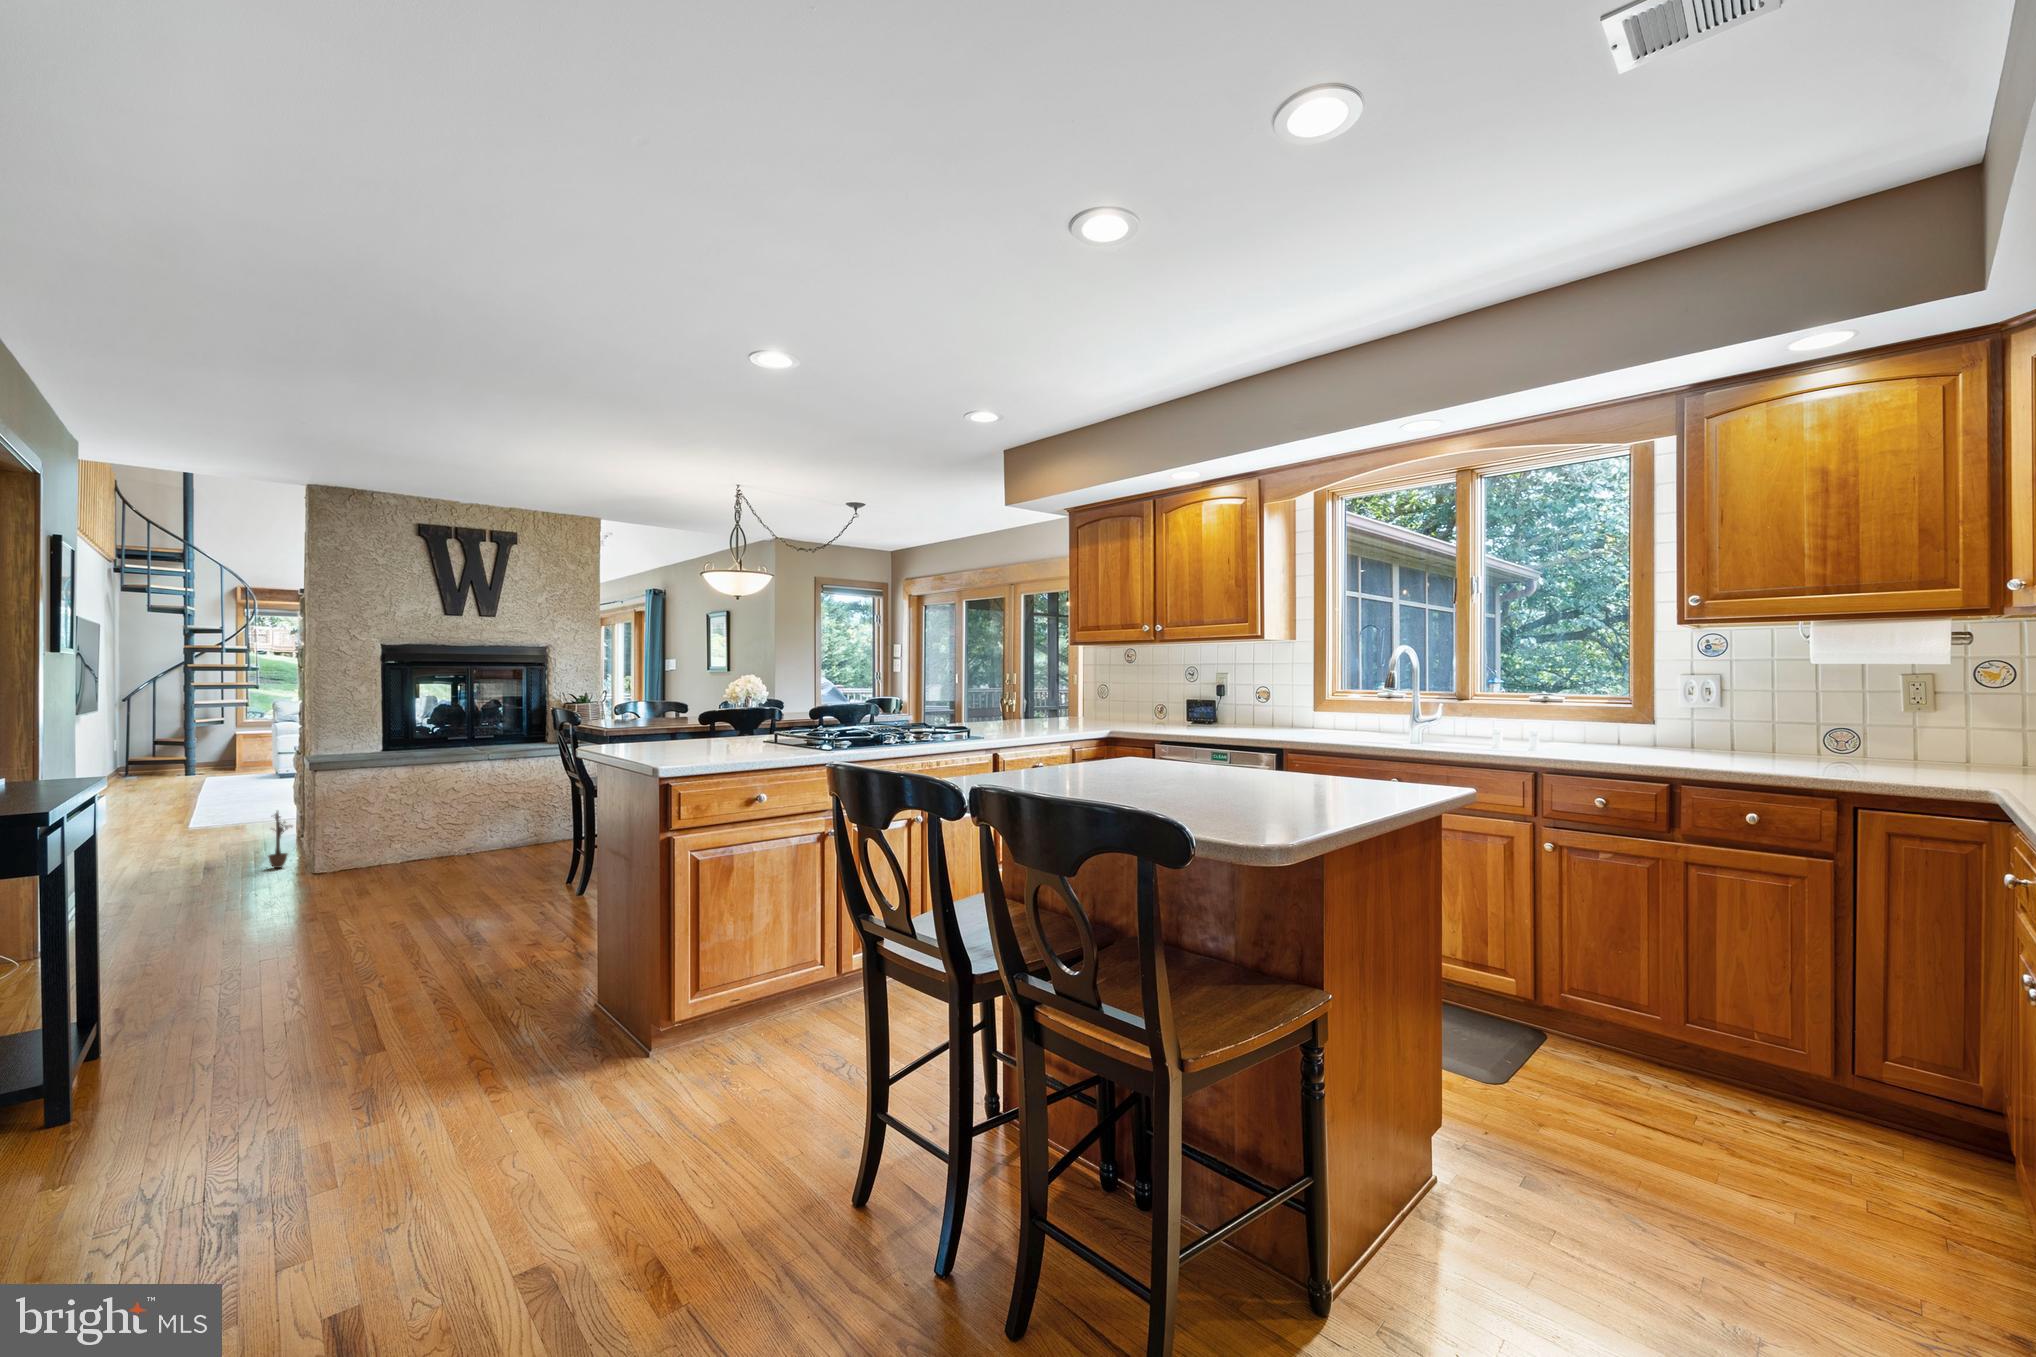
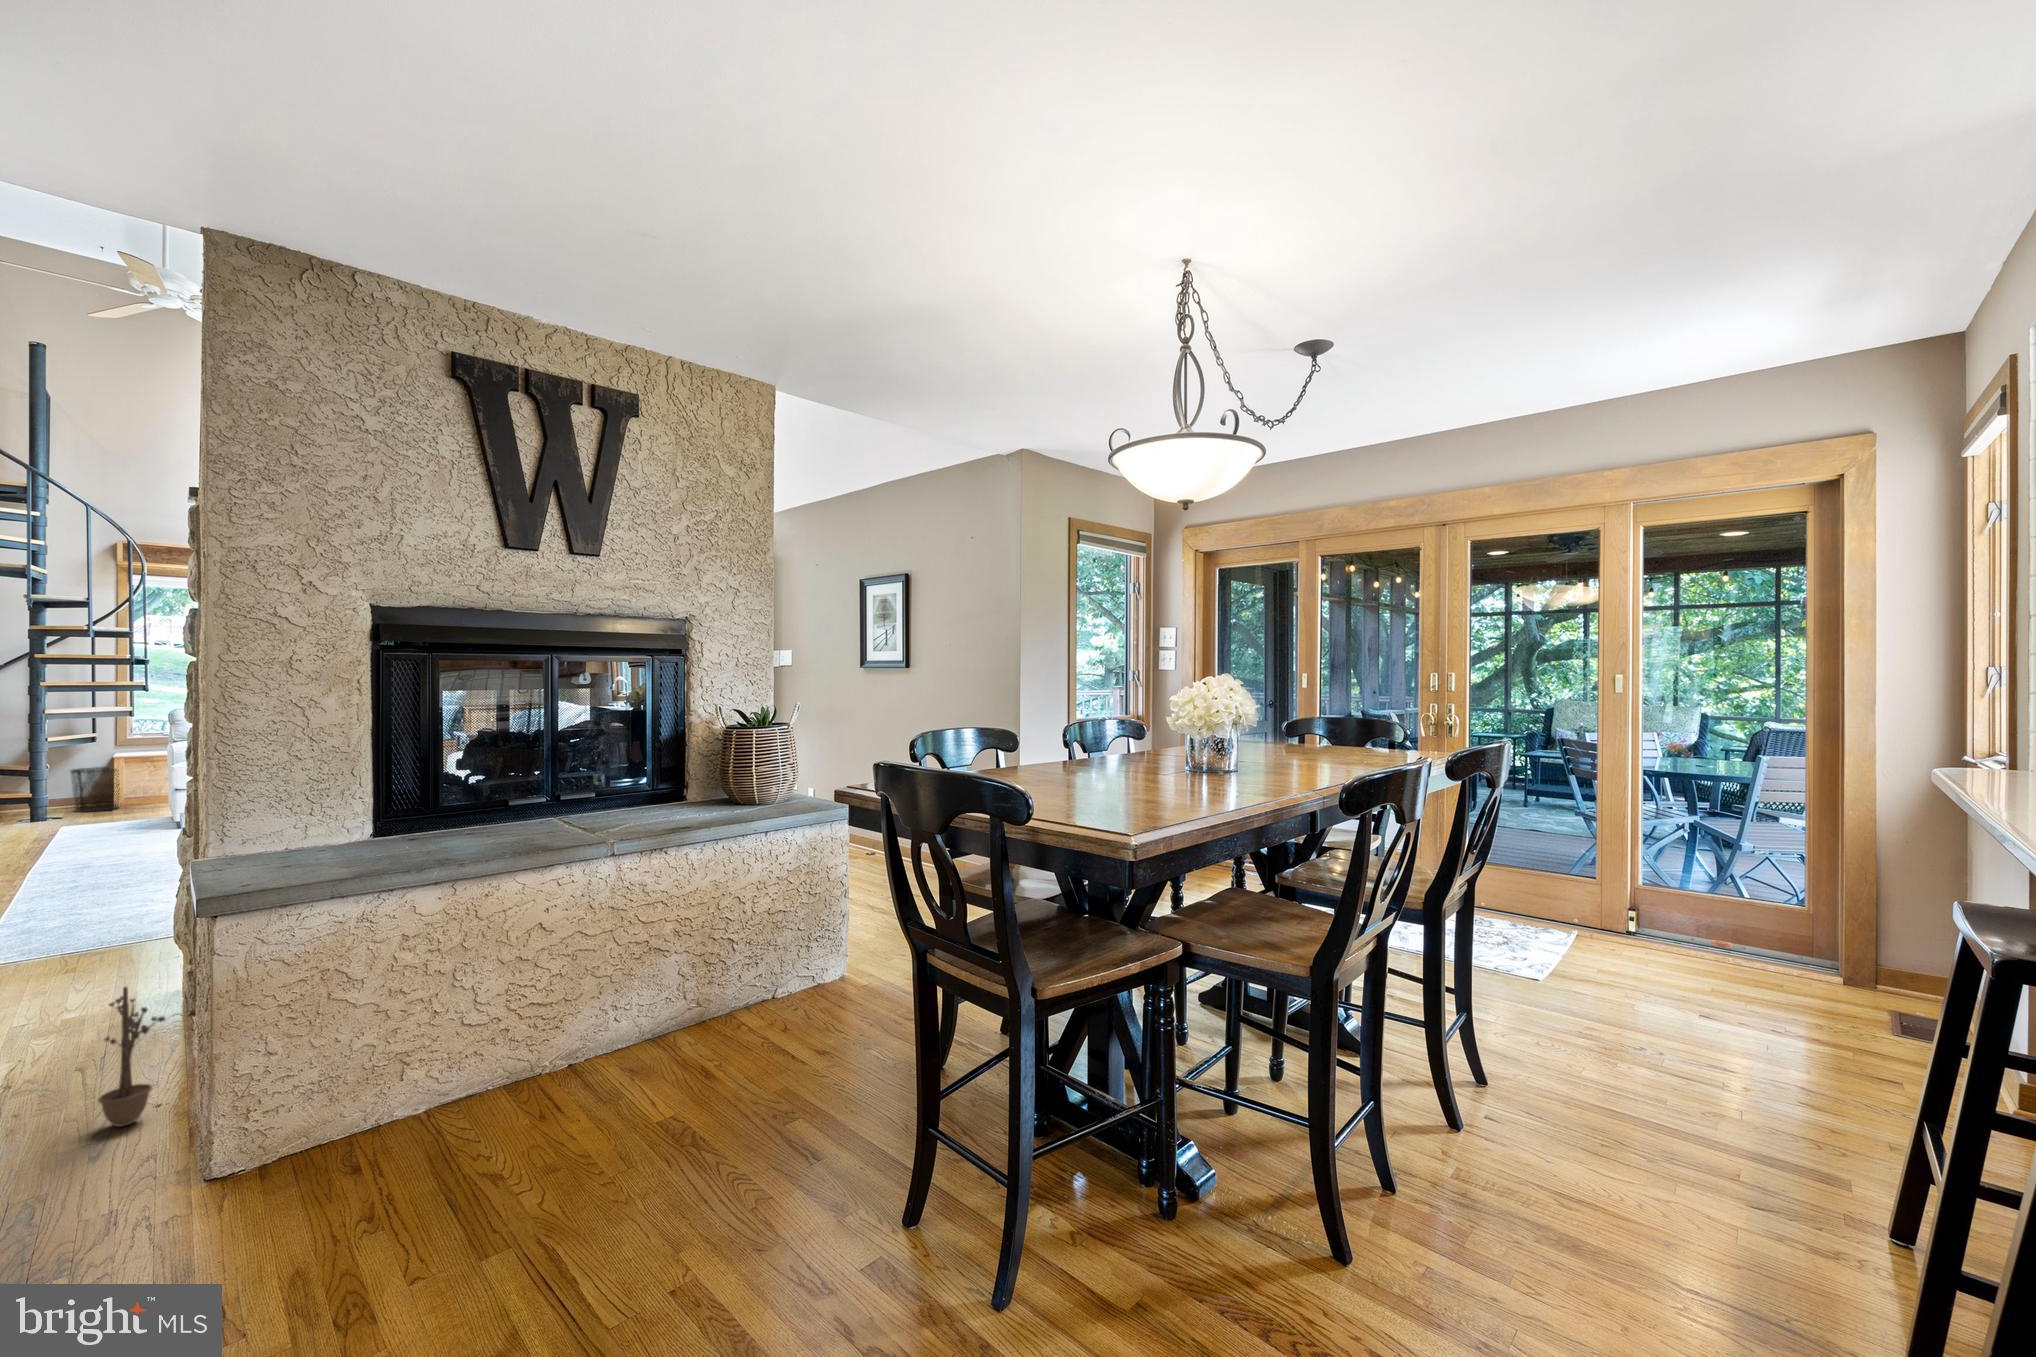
waste bin: none [208,741,242,770] -> present [70,767,120,812]

